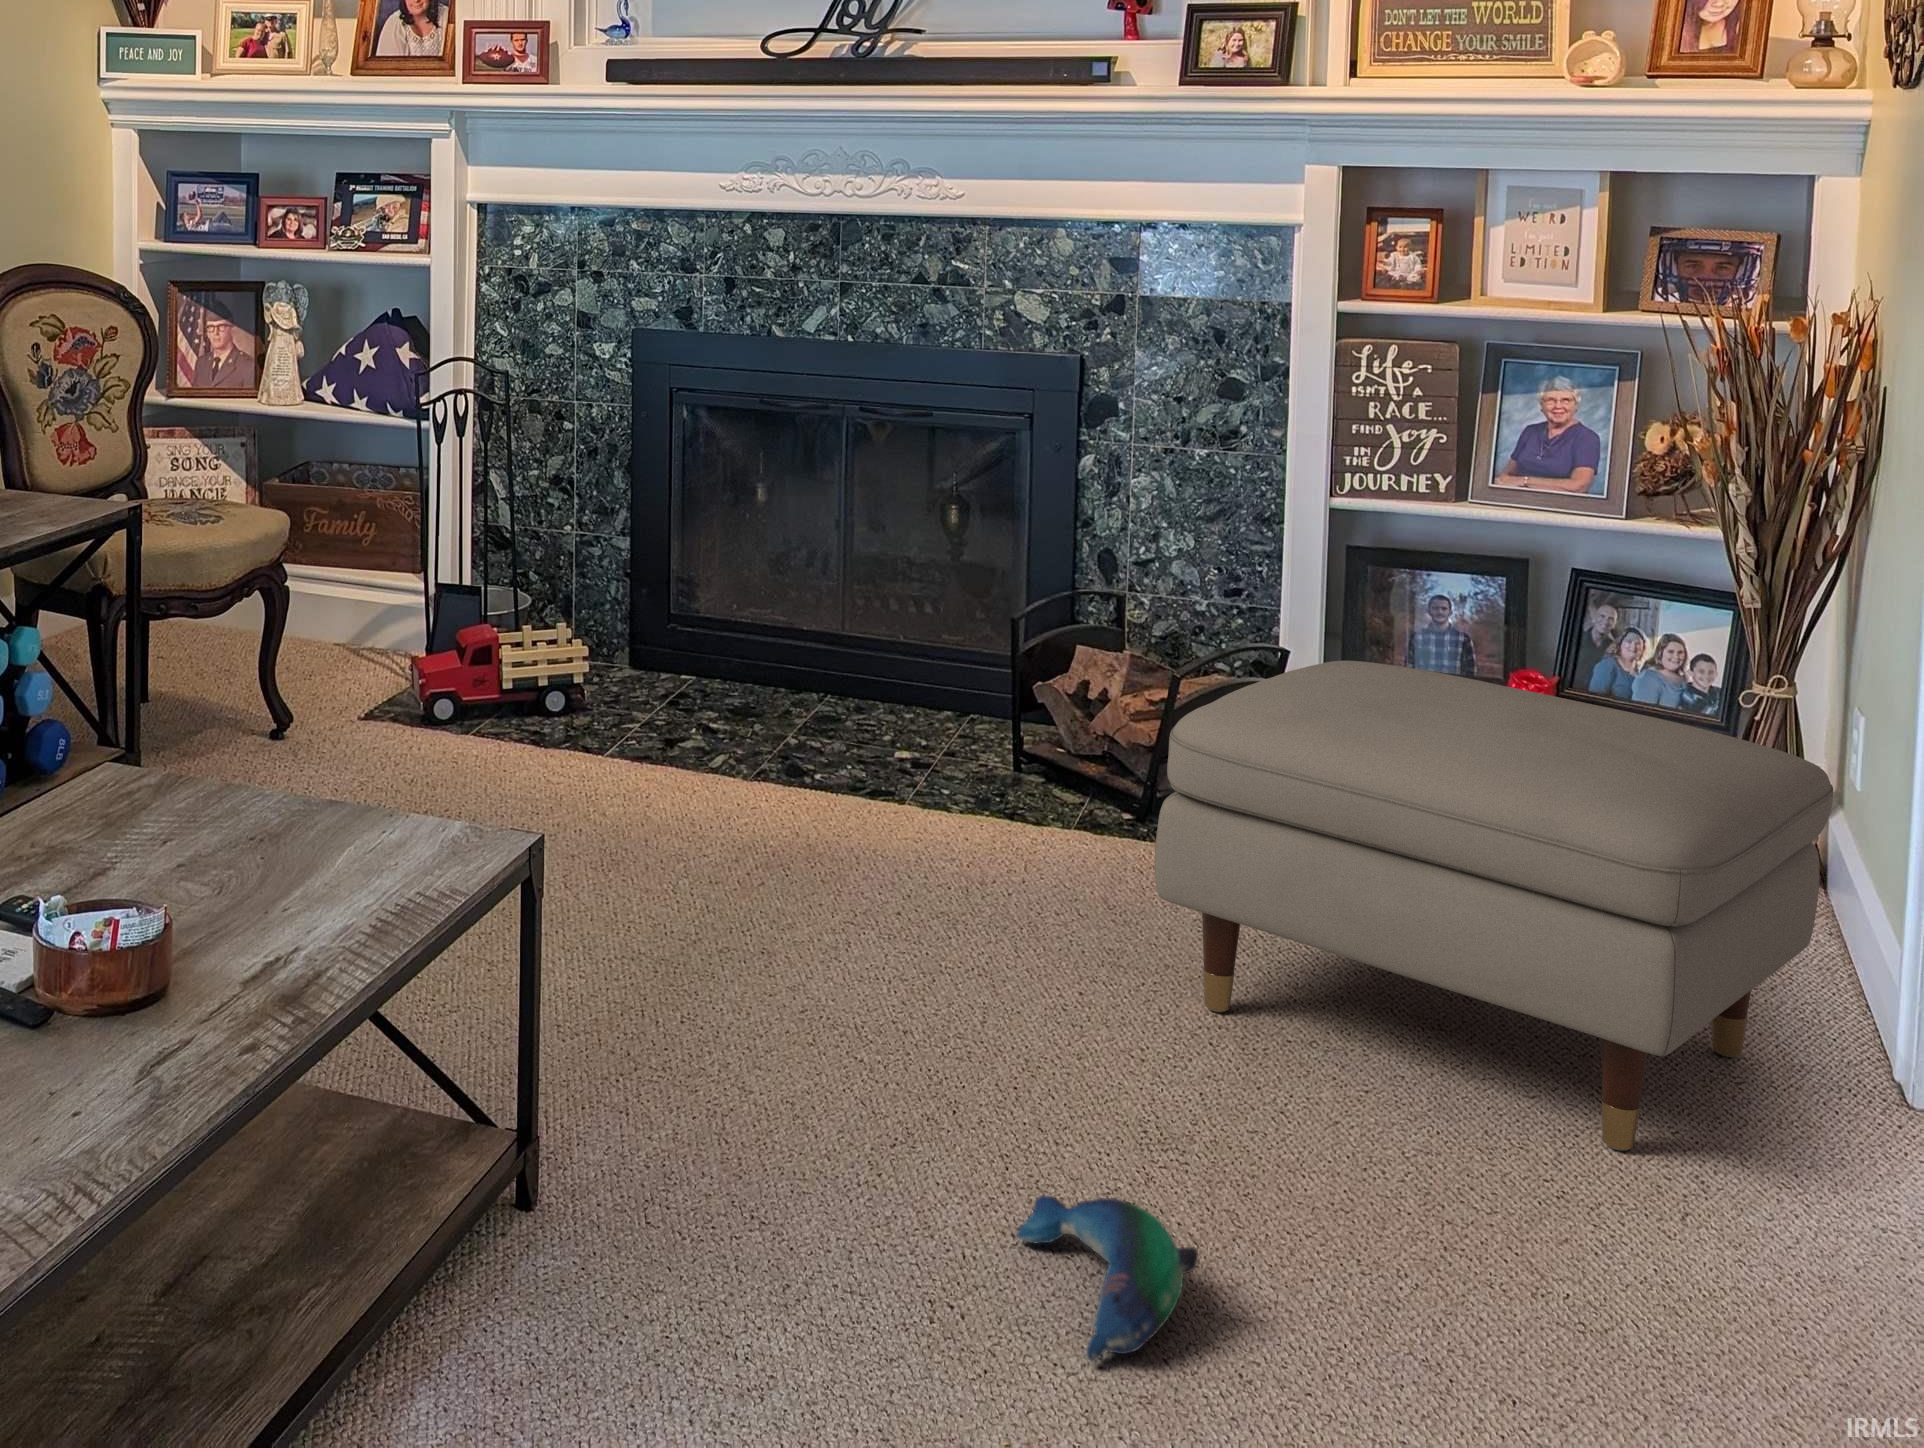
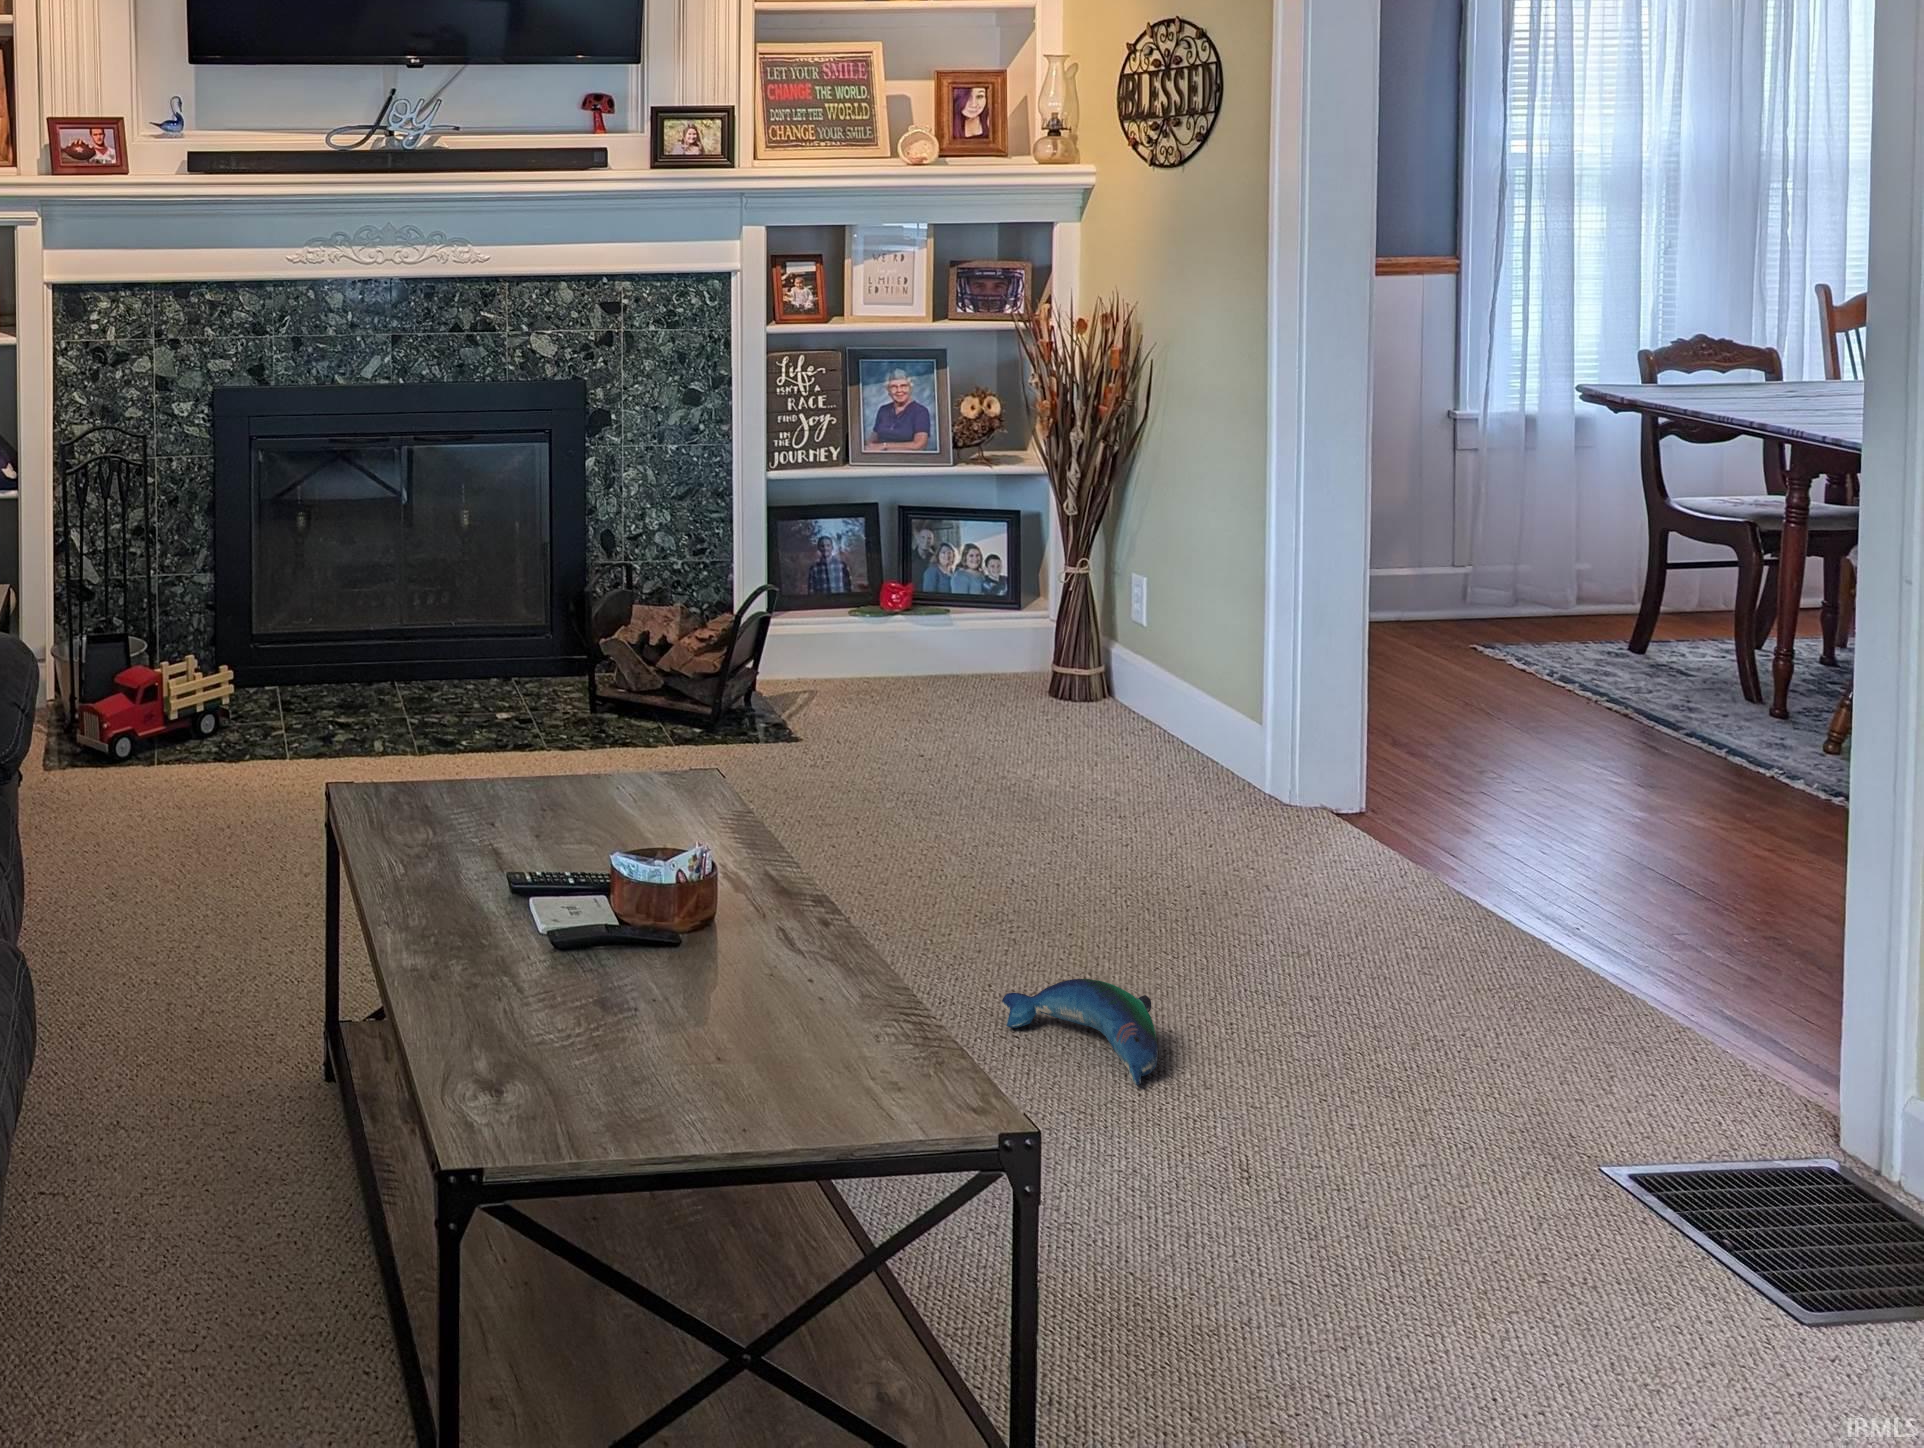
ottoman: present [1155,661,1833,1151] -> none [877,588,1266,881]

